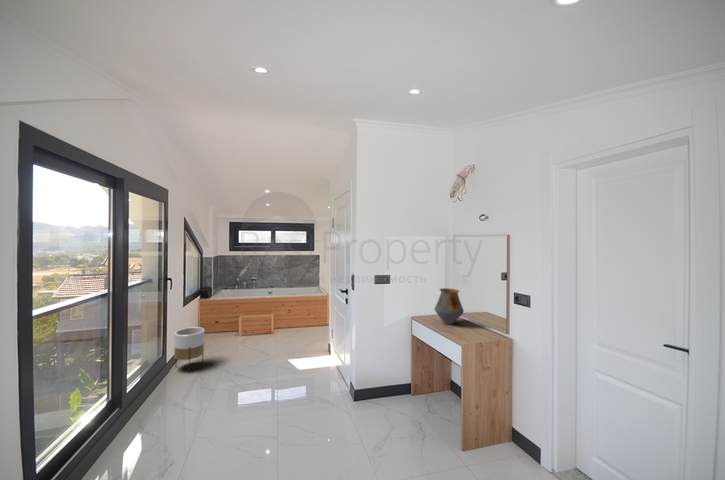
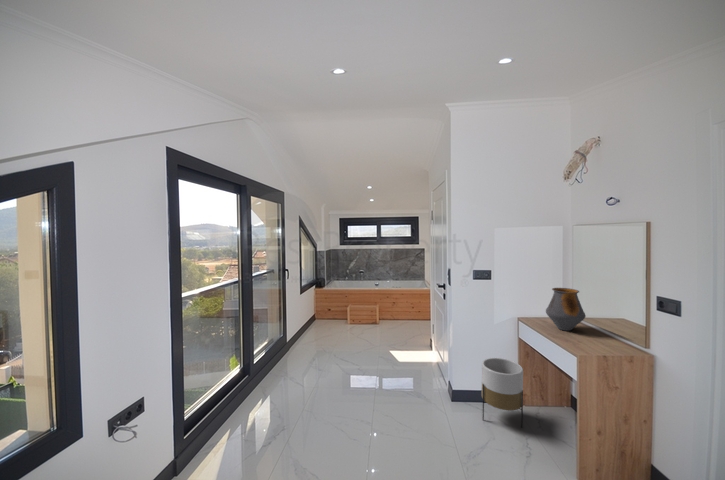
planter: present [174,327,205,368] -> present [482,358,523,428]

